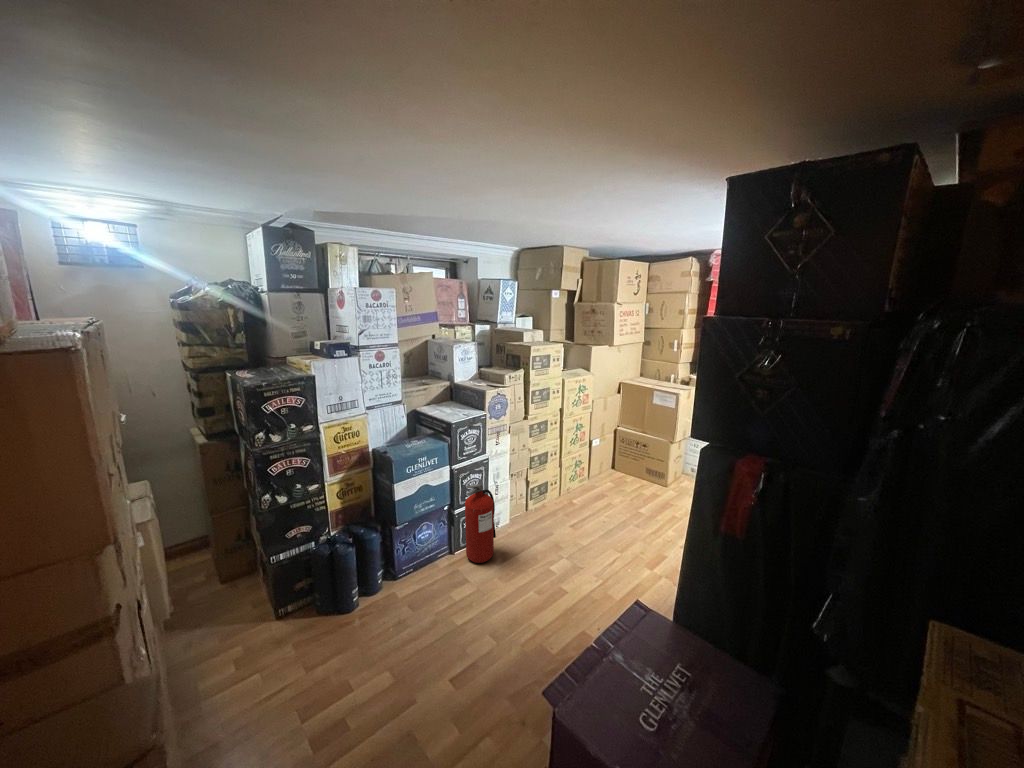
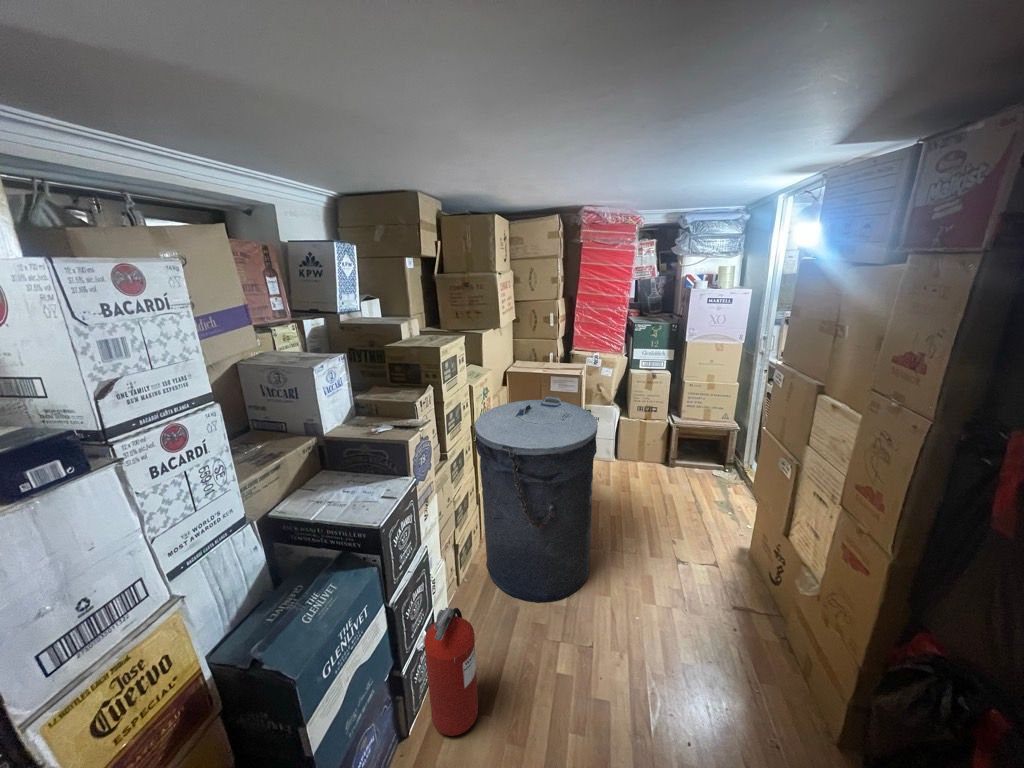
trash can: none [546,395,636,541] -> present [474,396,598,603]

